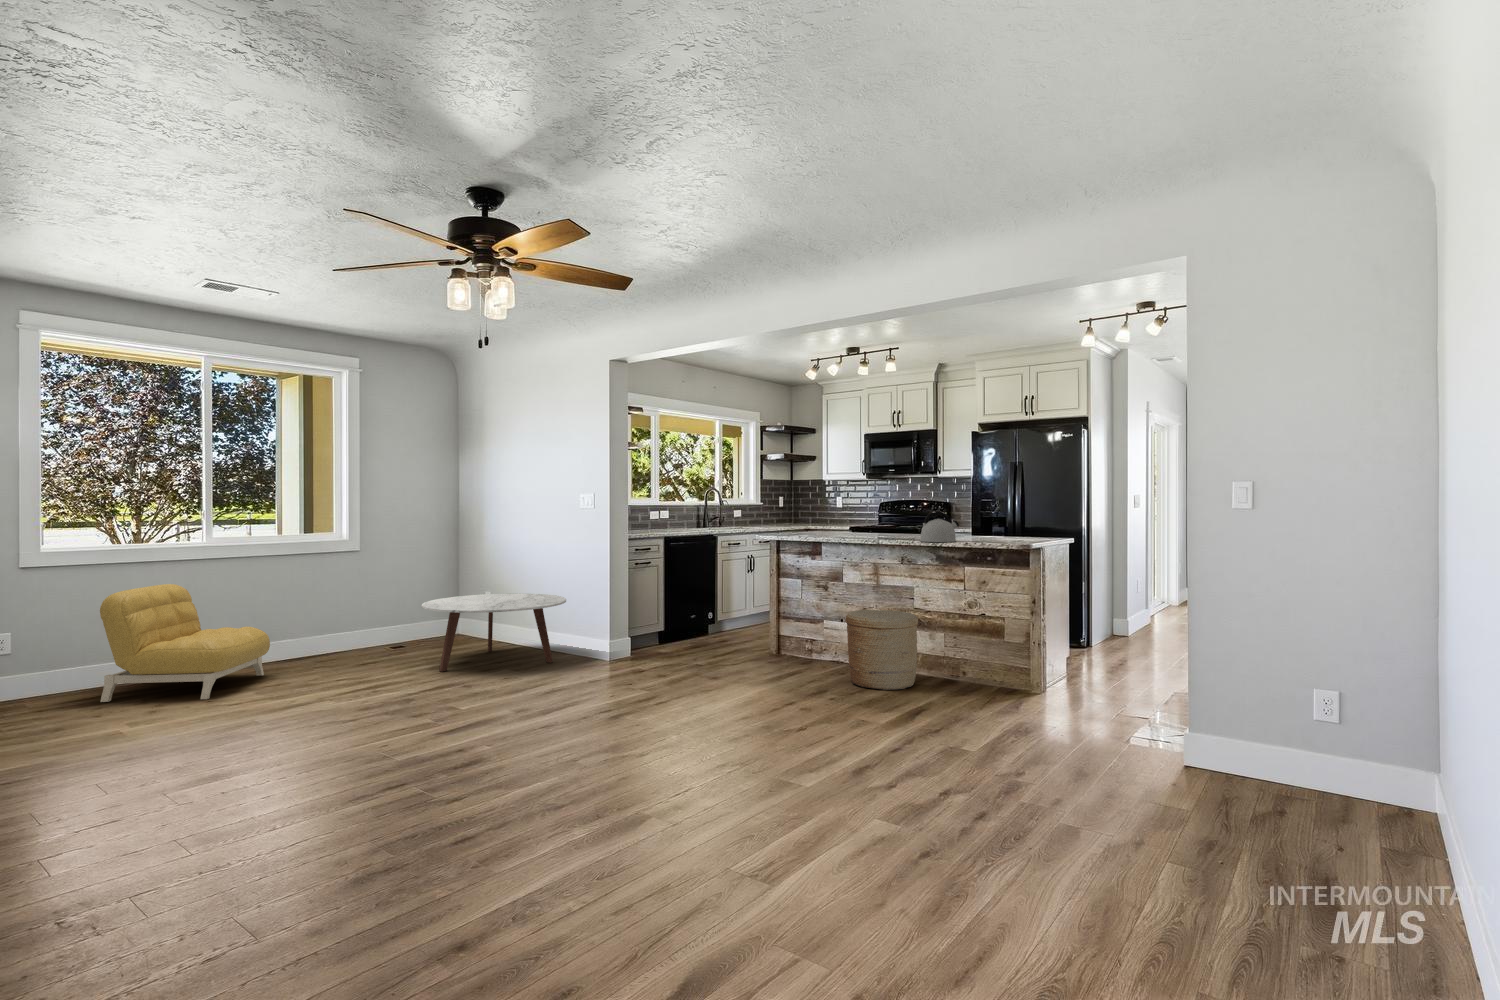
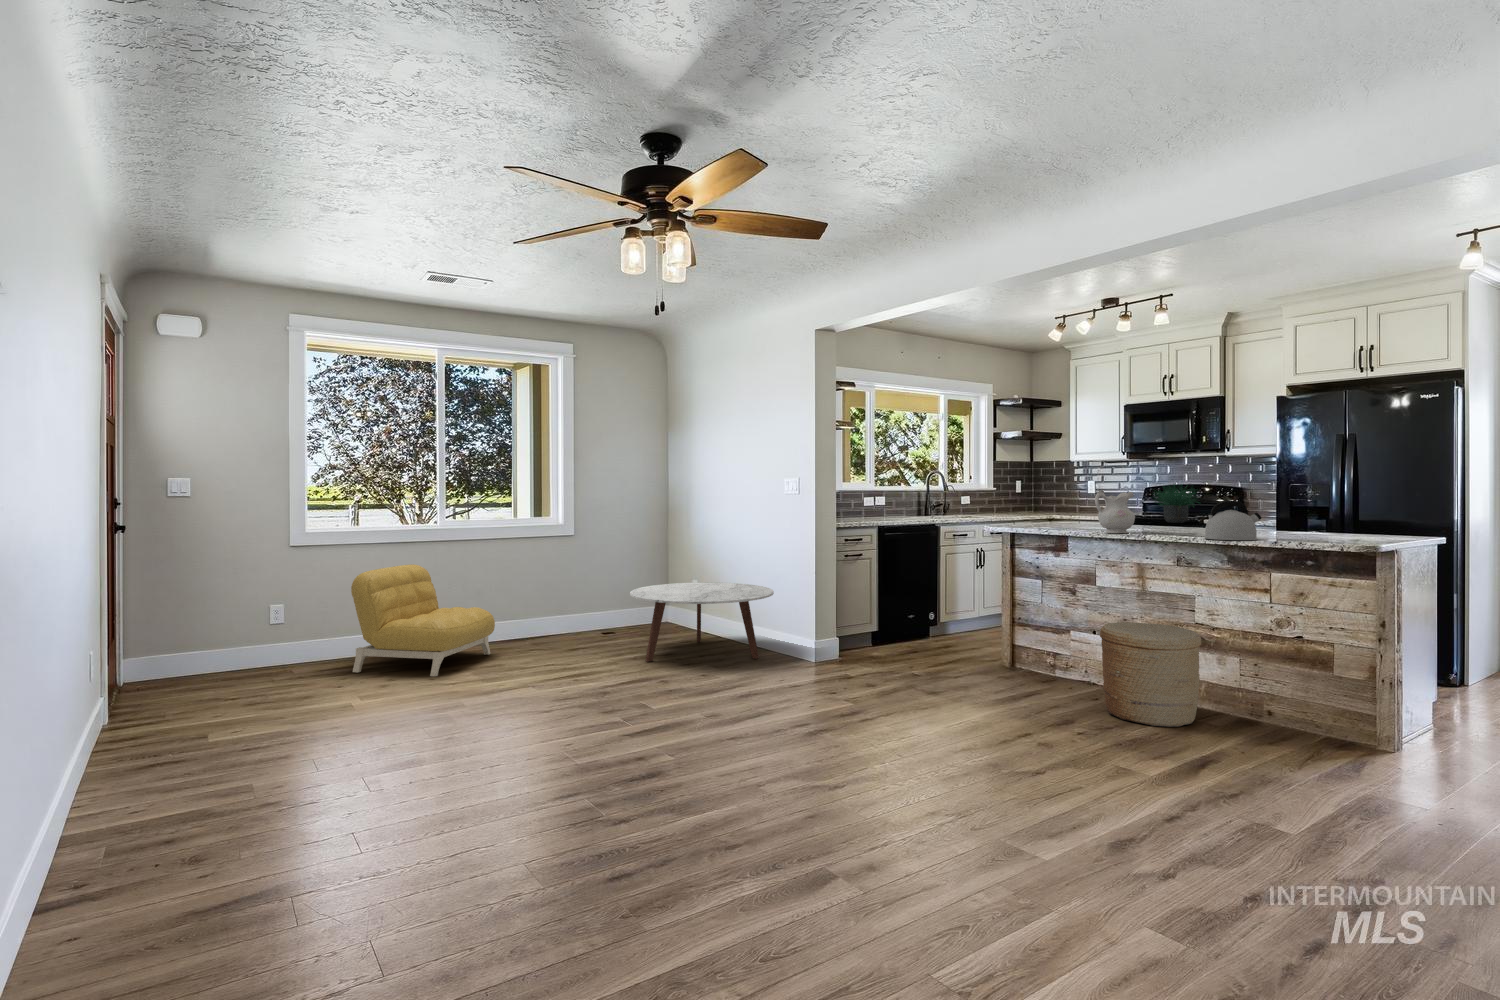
potted plant: none [883,490,923,531] -> present [1157,486,1199,523]
ceramic pitcher: none [841,504,871,539] -> present [1095,491,1135,533]

